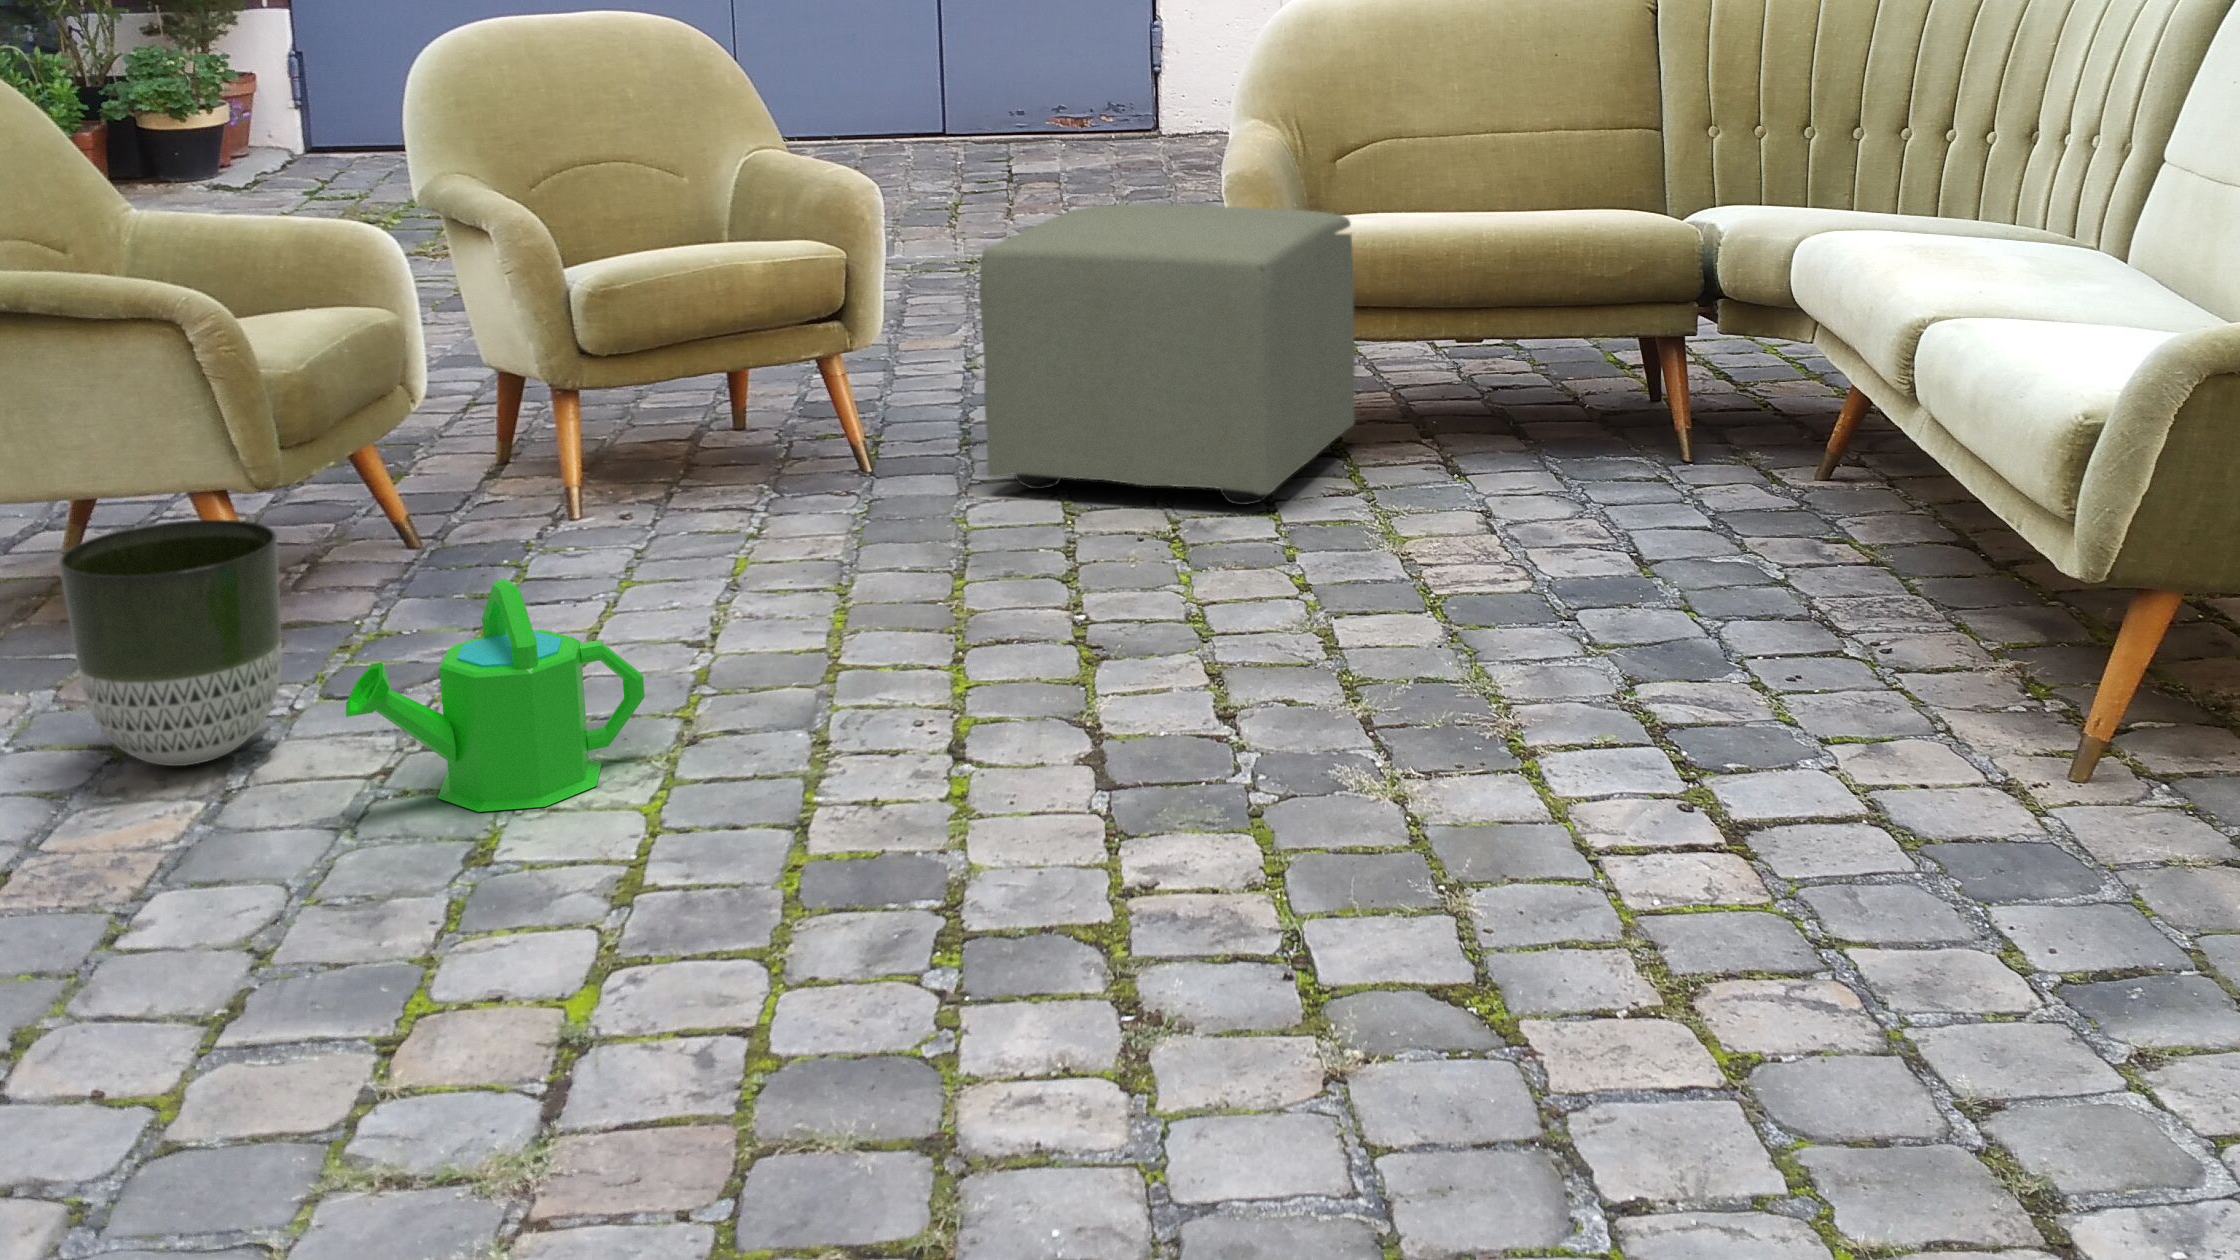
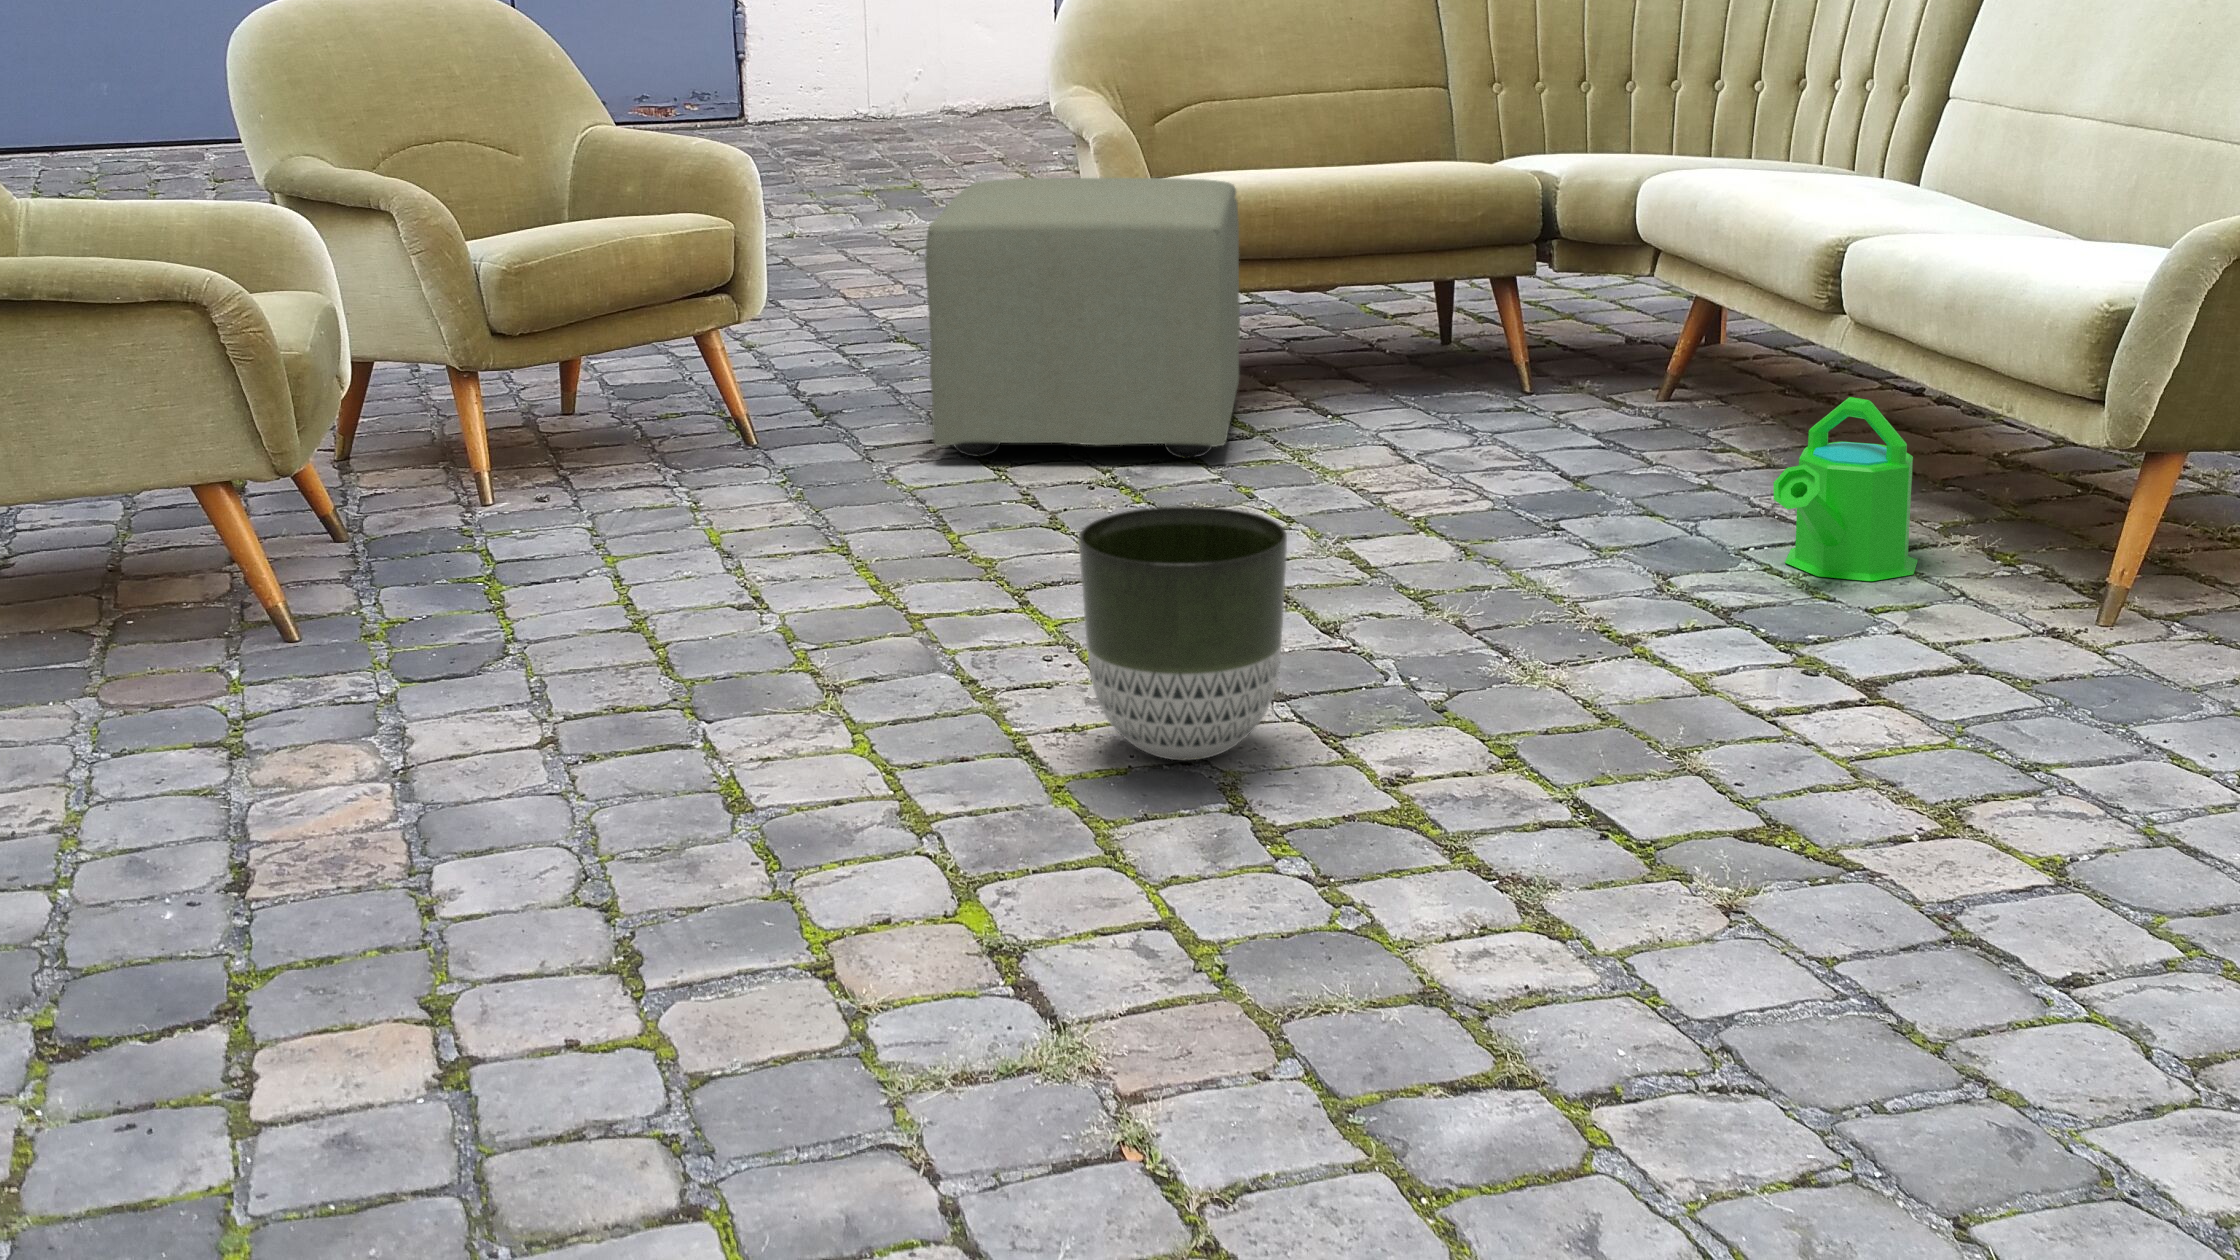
planter: present [59,520,282,766] -> present [1079,506,1287,760]
watering can: present [346,579,645,812] -> present [1774,397,1918,581]

